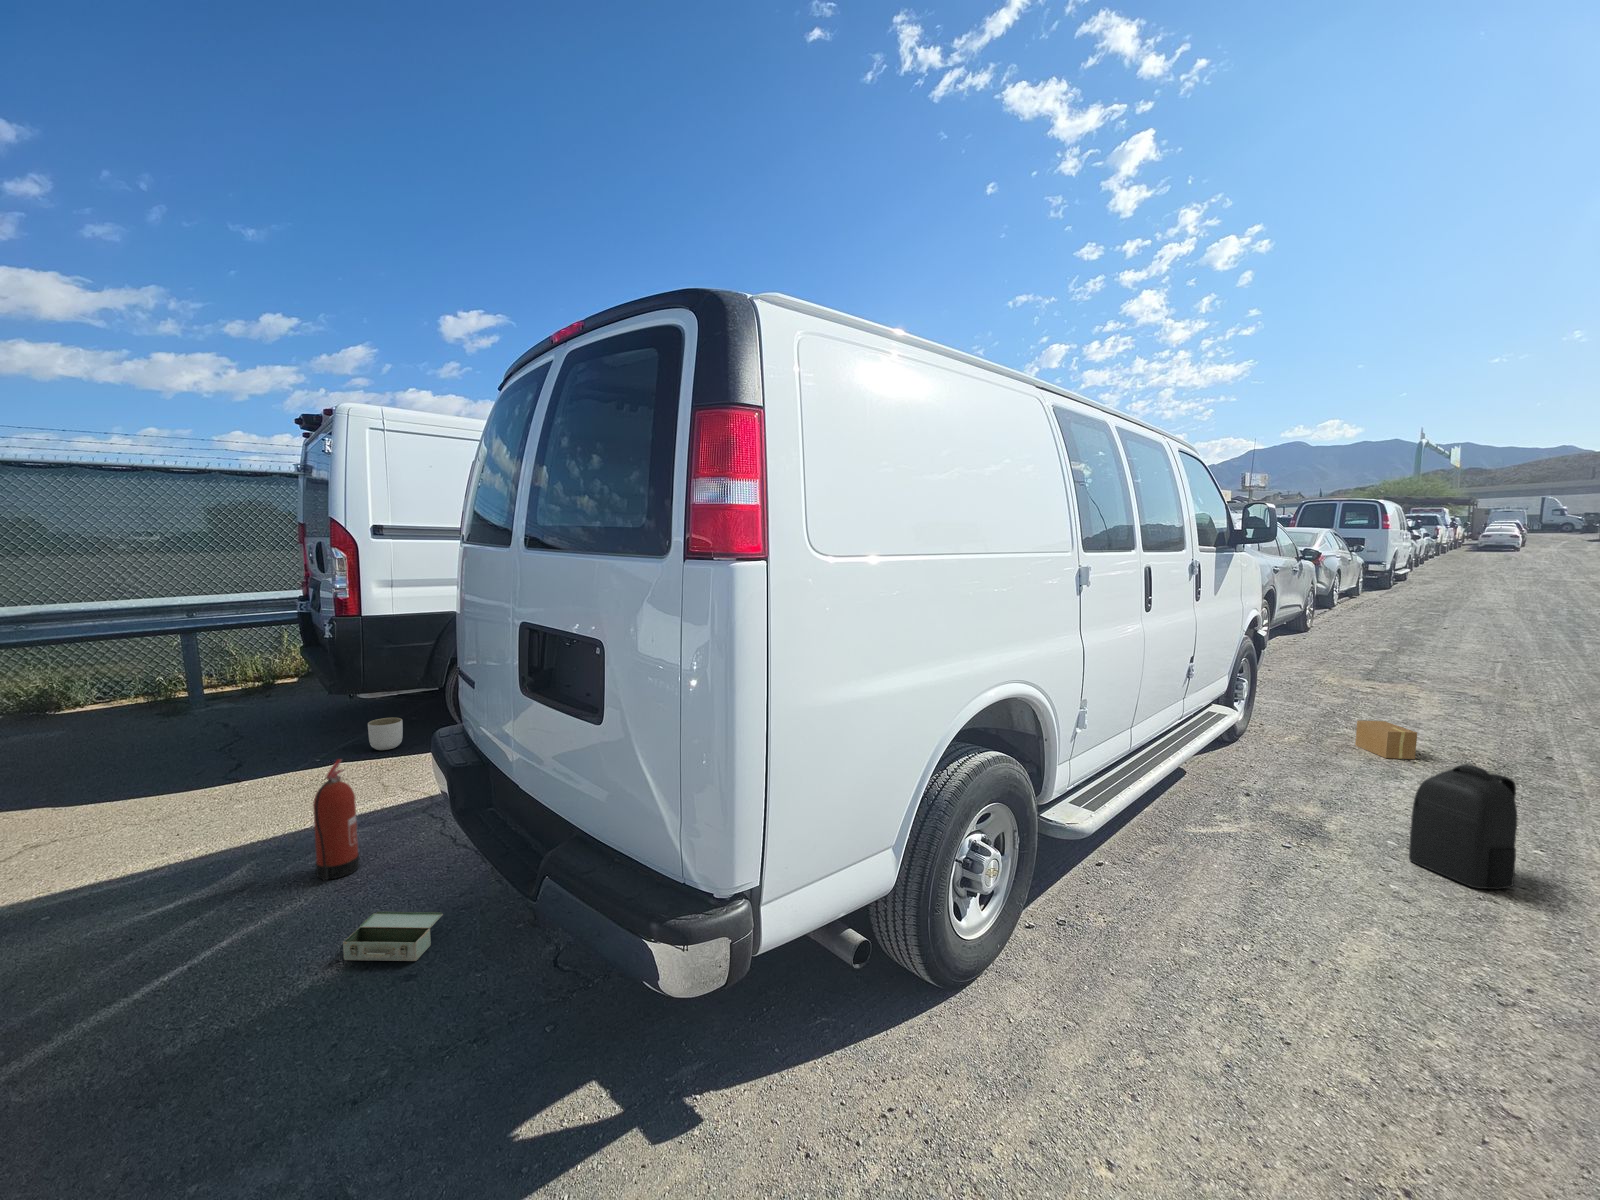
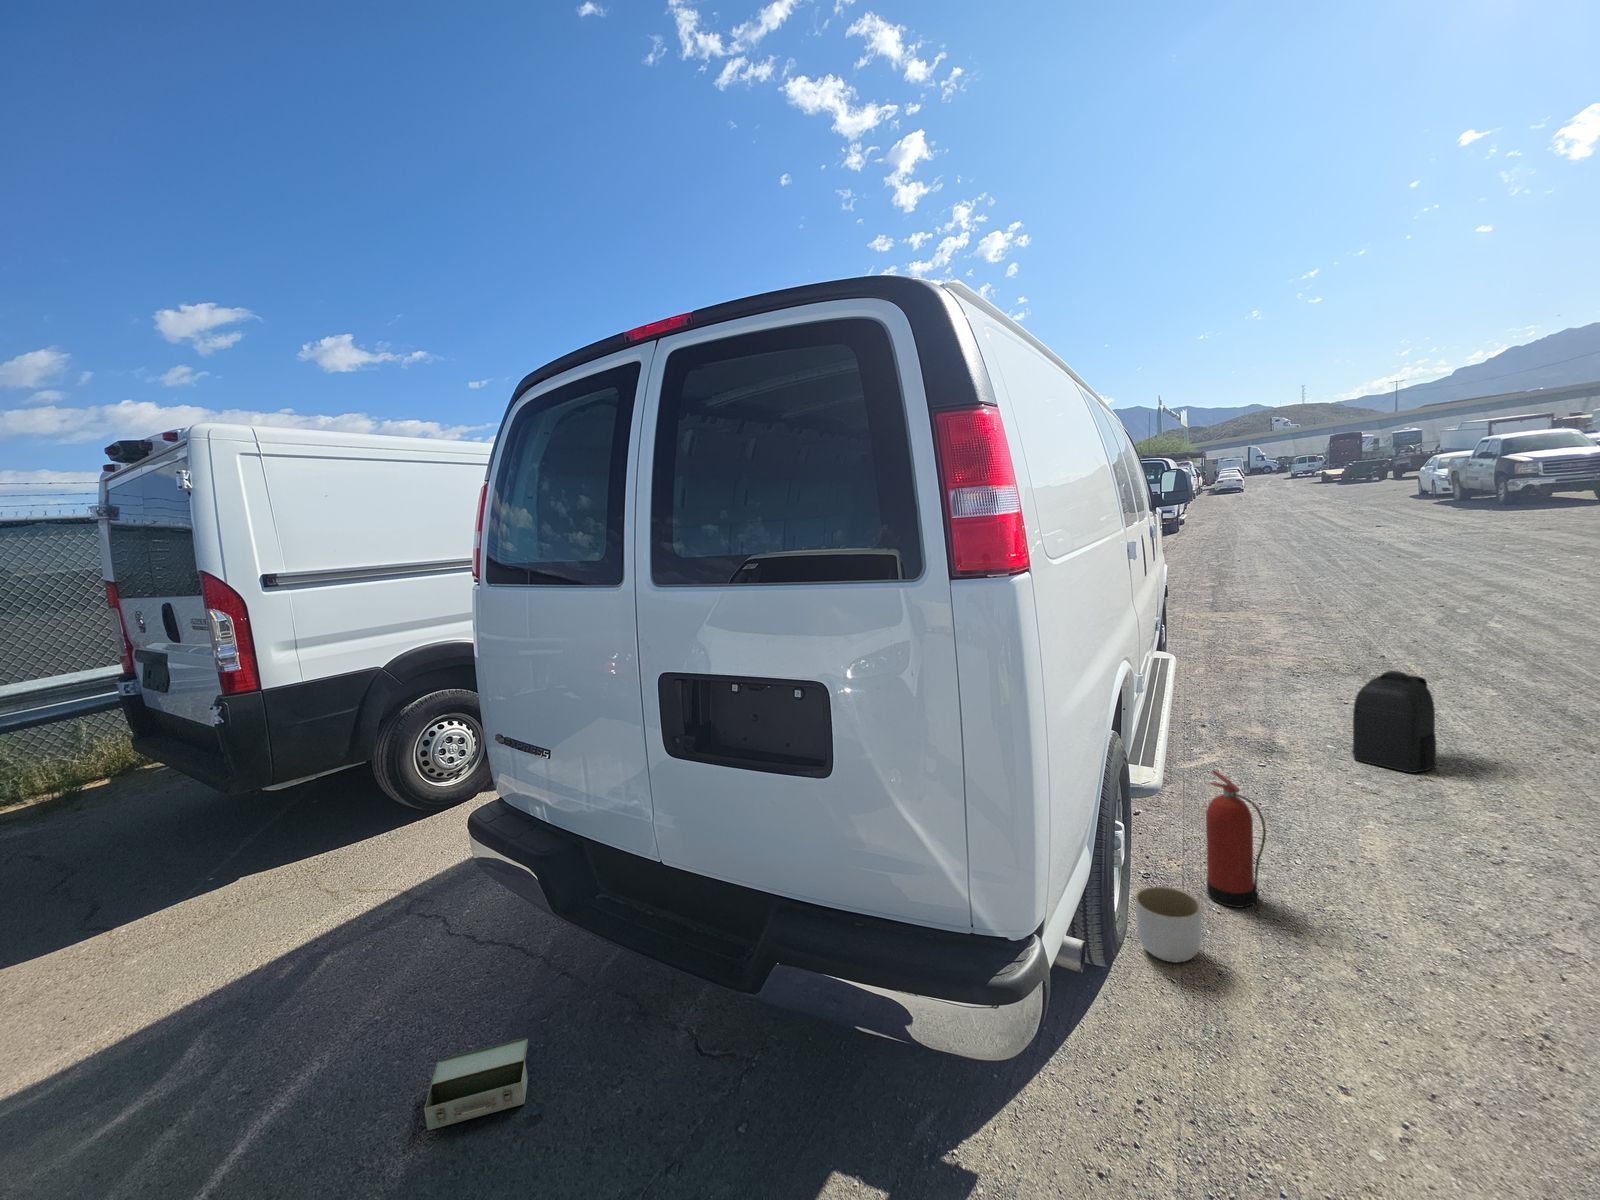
planter: present [368,718,403,750] -> present [1135,886,1202,963]
cardboard box: present [1355,720,1417,759] -> none [1246,643,1297,675]
fire extinguisher: present [313,759,359,880] -> present [1206,770,1266,908]

